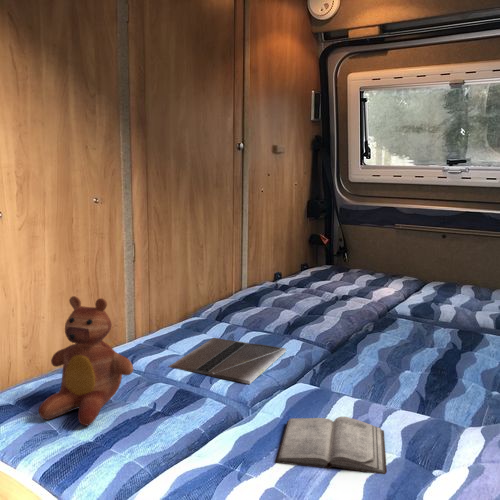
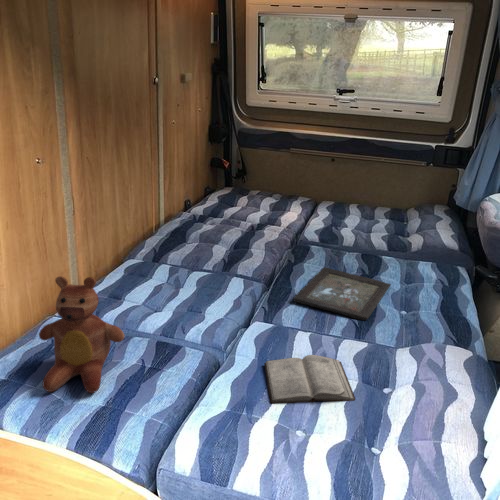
laptop: present [169,338,286,384] -> none [135,282,233,329]
tray: none [353,338,484,395] -> present [294,267,391,321]

